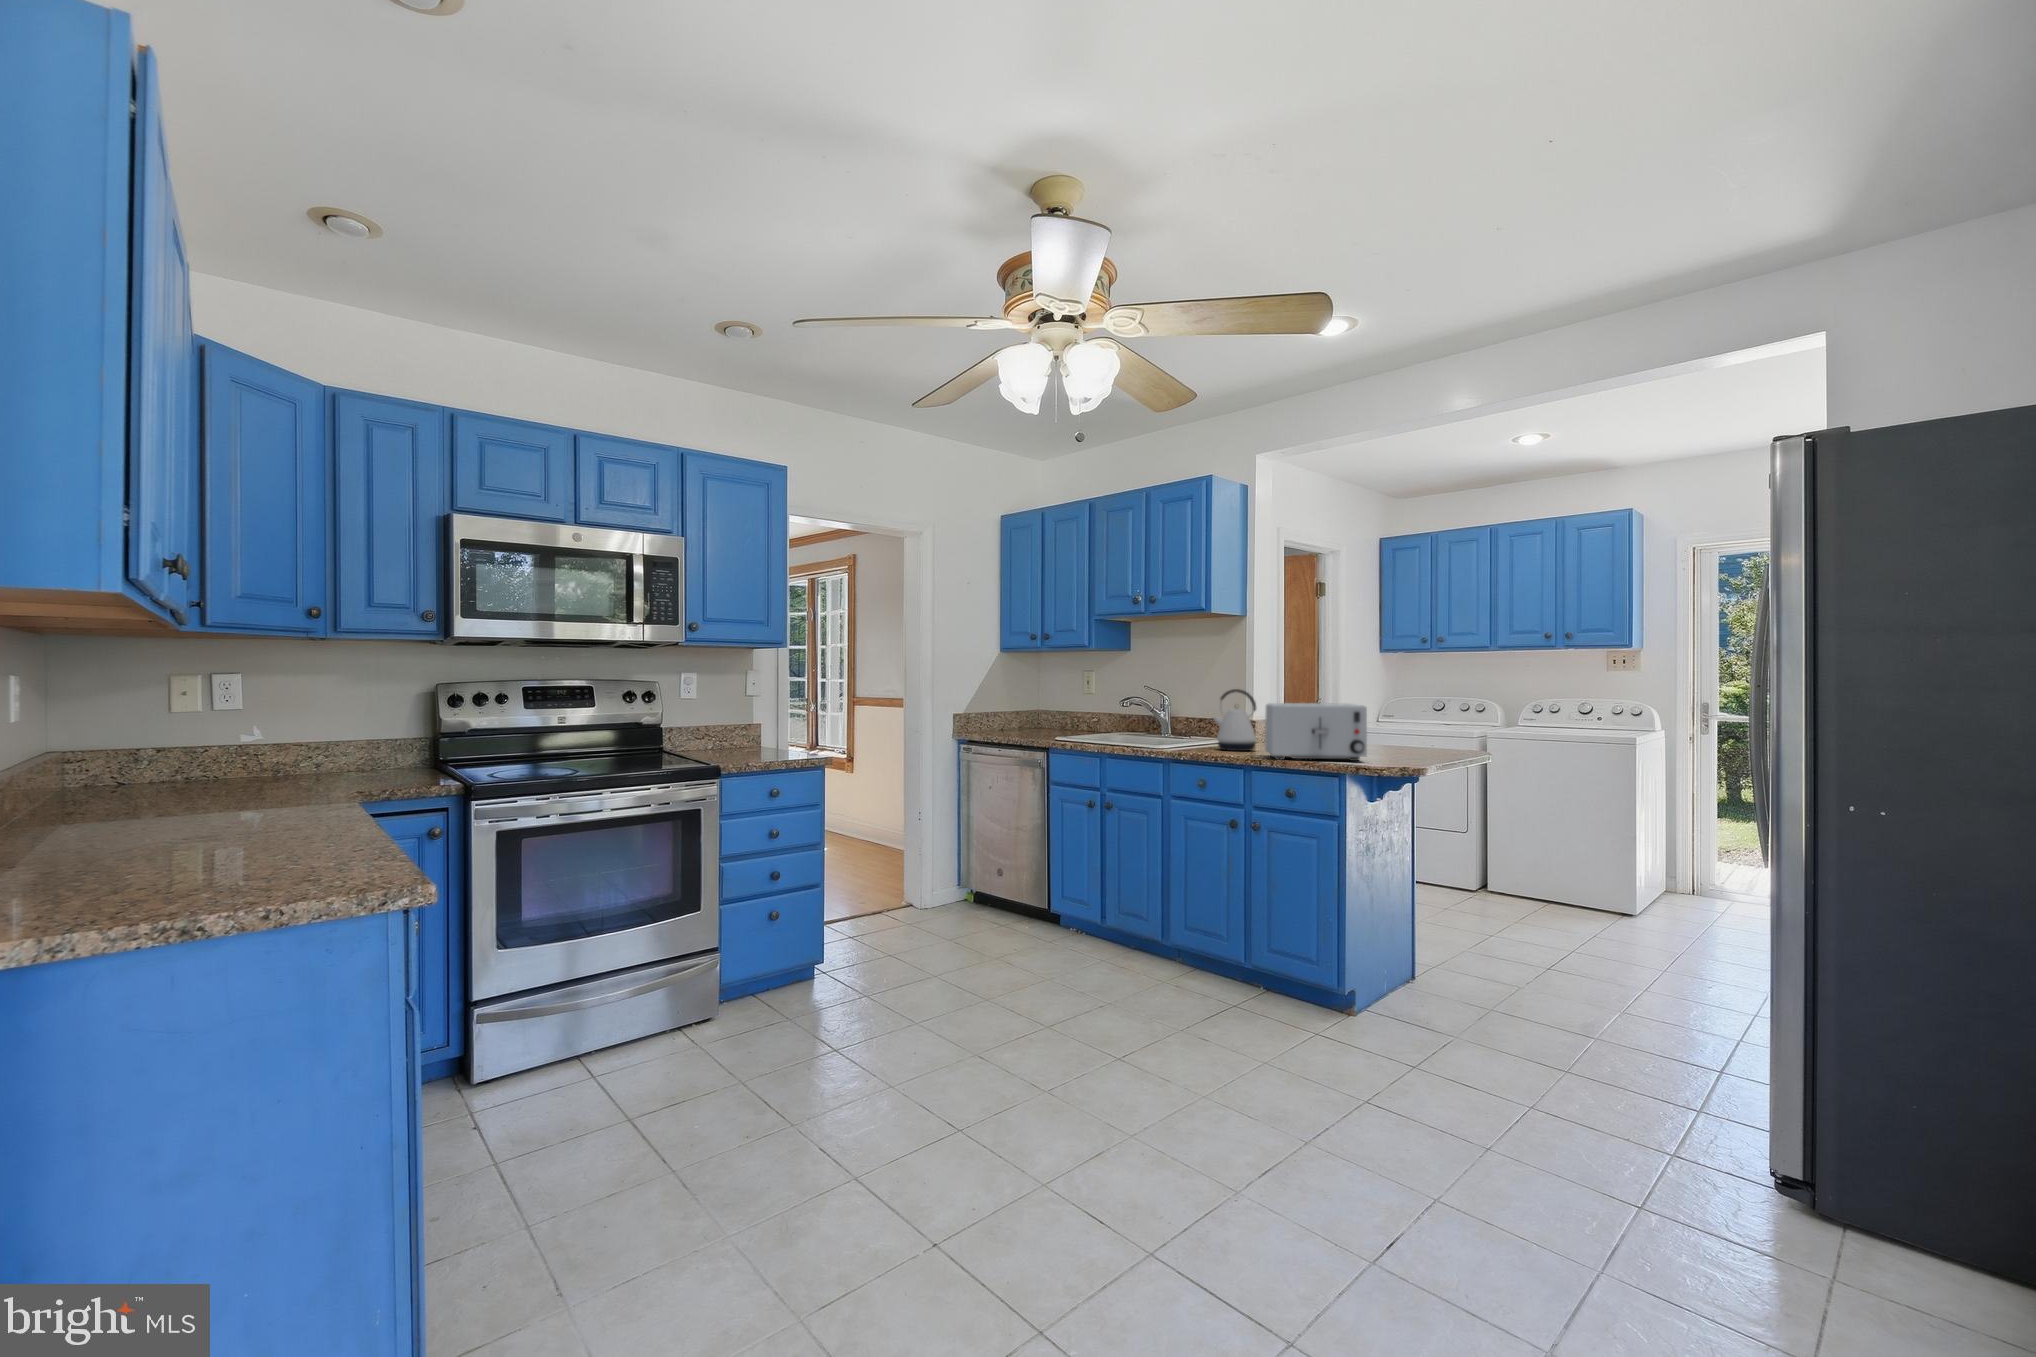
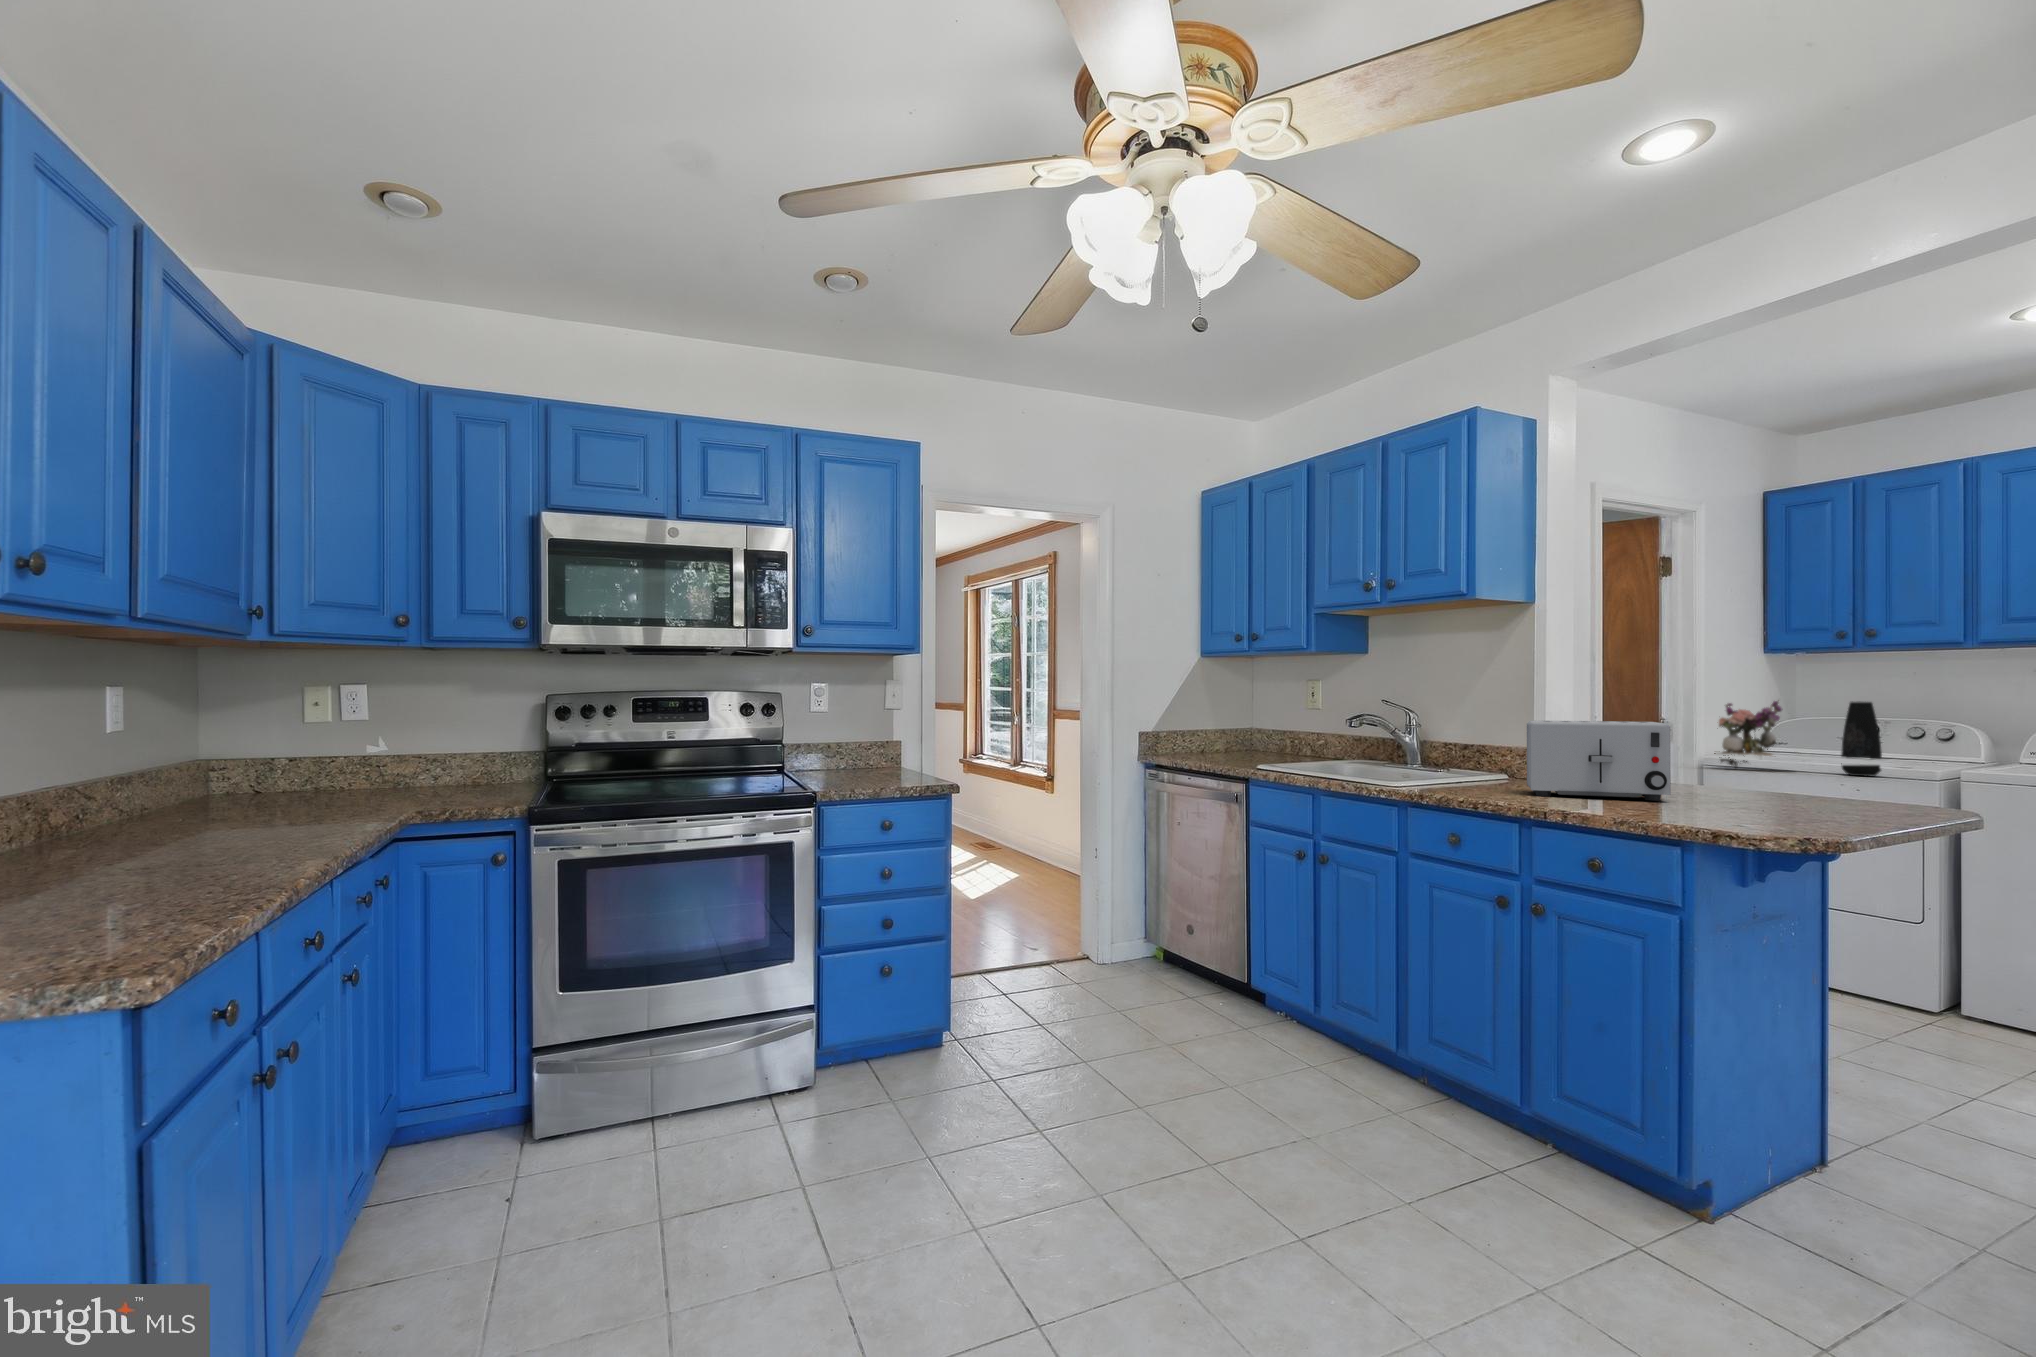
flower arrangement: none [1357,684,1421,735] -> present [1714,700,1782,767]
vase: none [1447,686,1472,739] -> present [1841,702,1882,777]
kettle: present [1213,689,1258,751] -> none [1460,702,1525,785]

